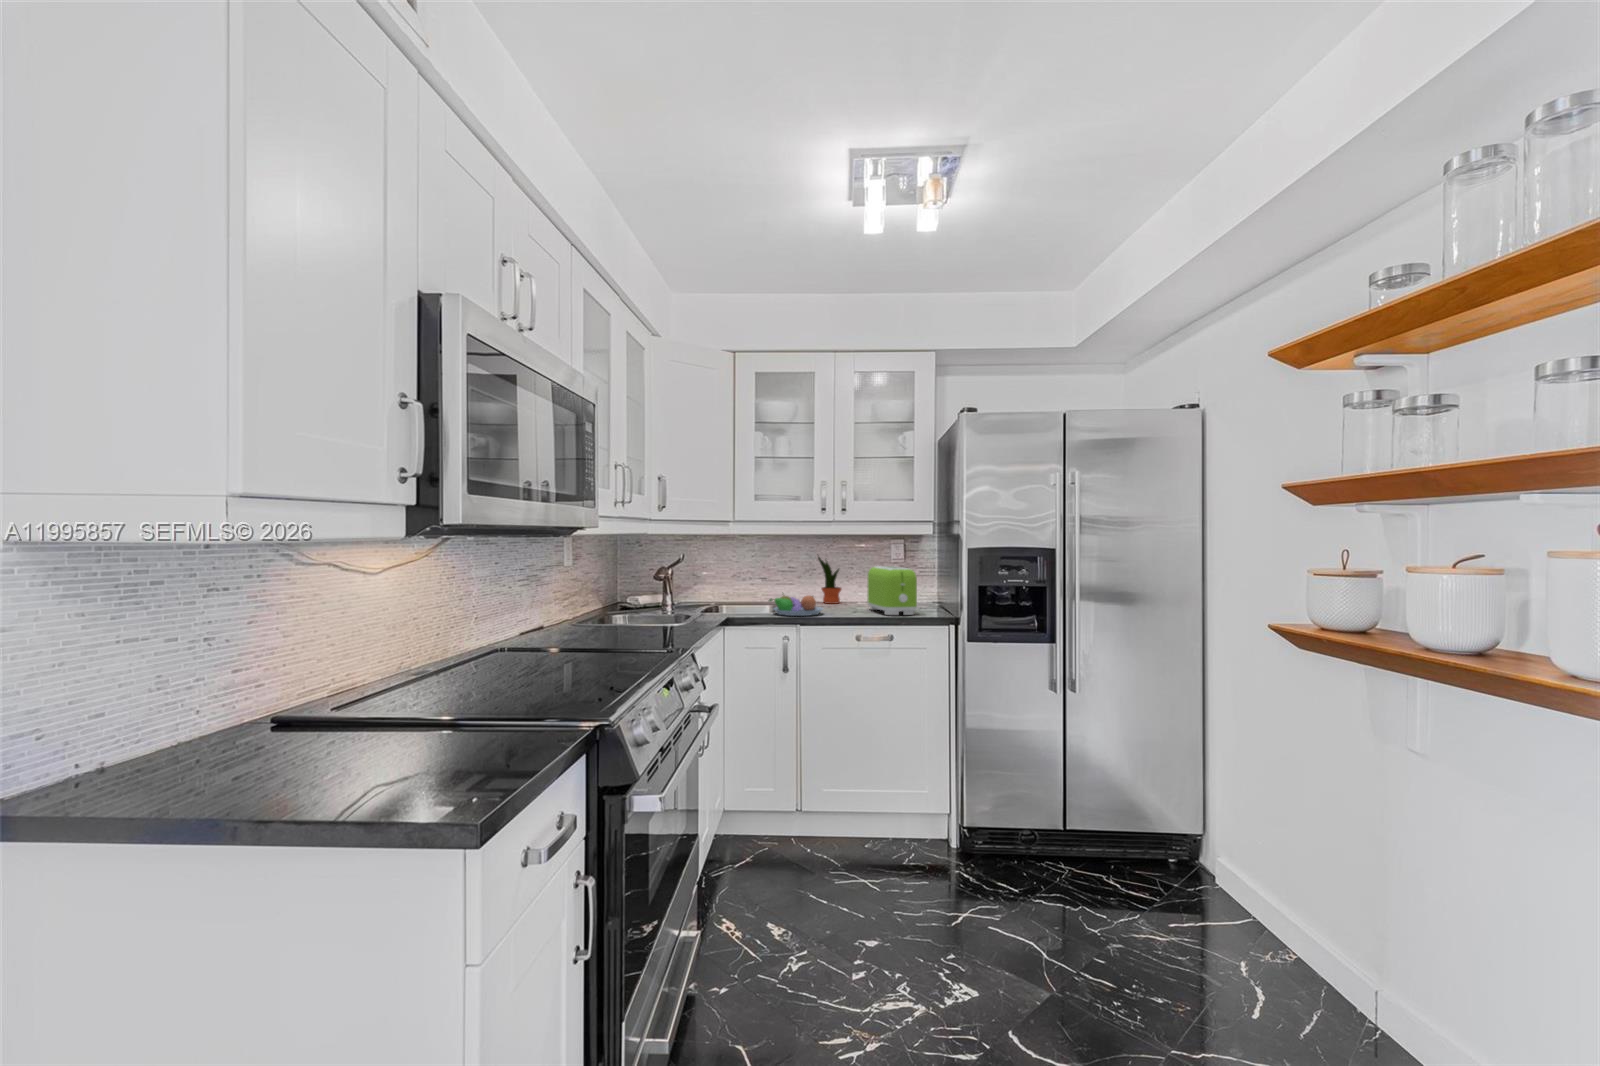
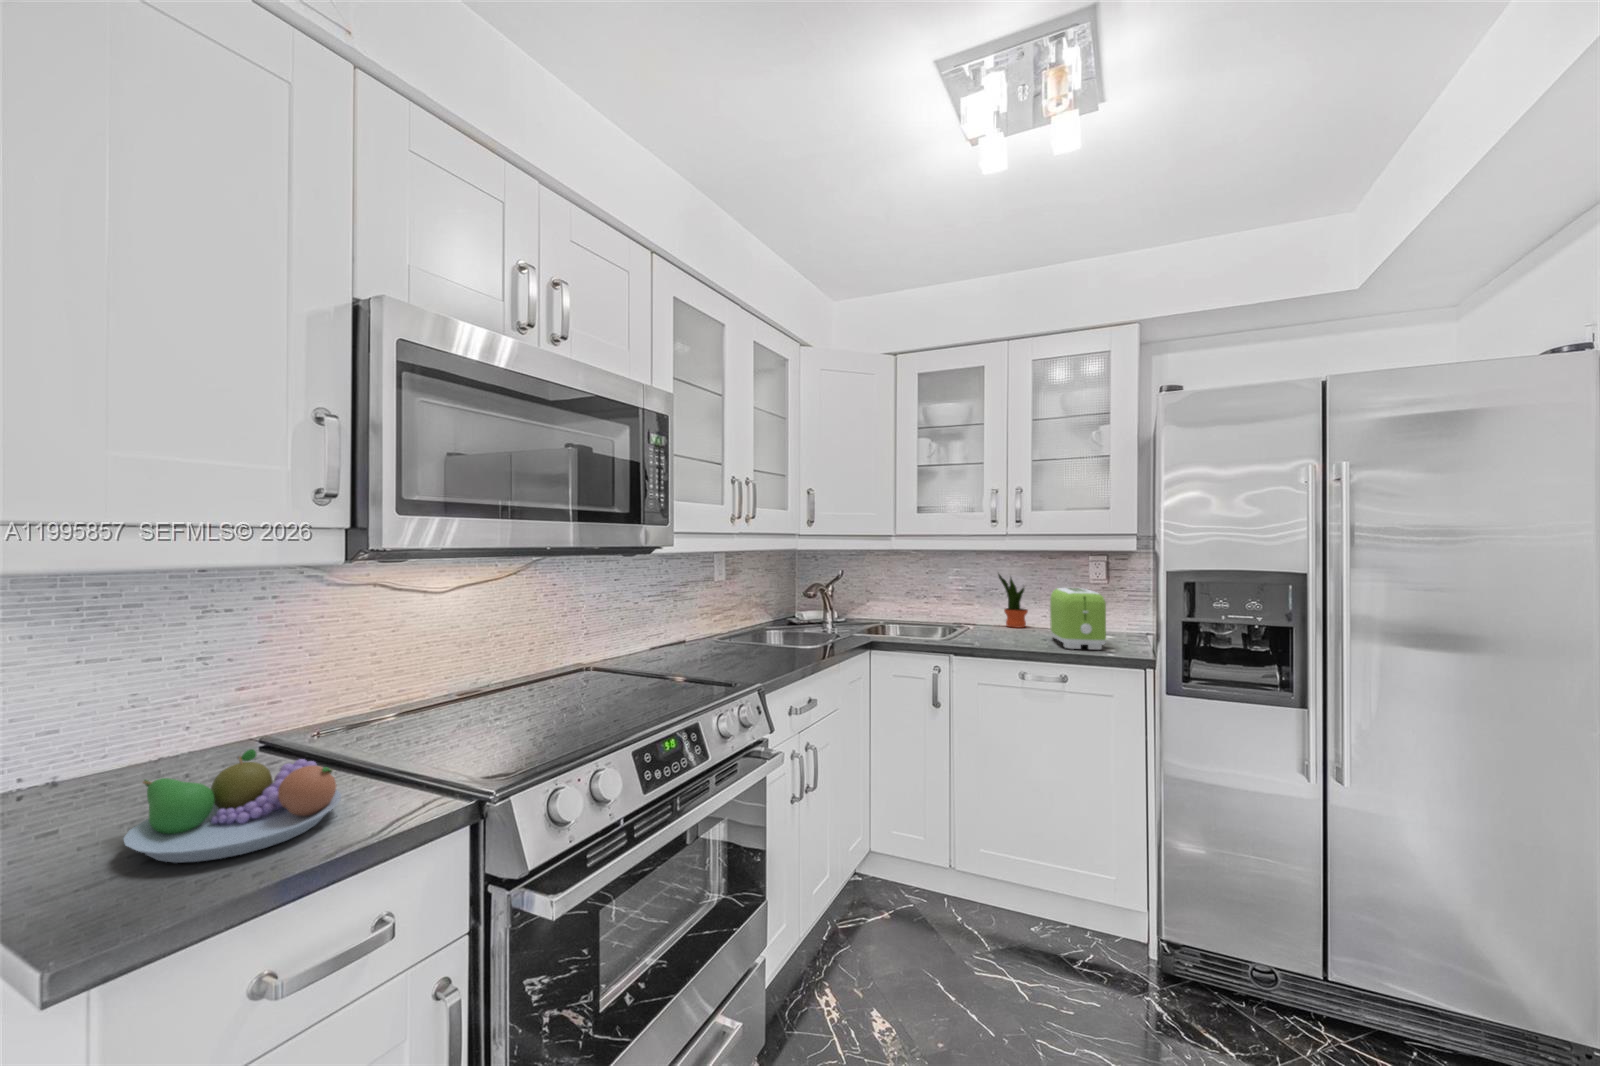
fruit bowl: present [769,595,823,616] -> present [124,749,341,863]

